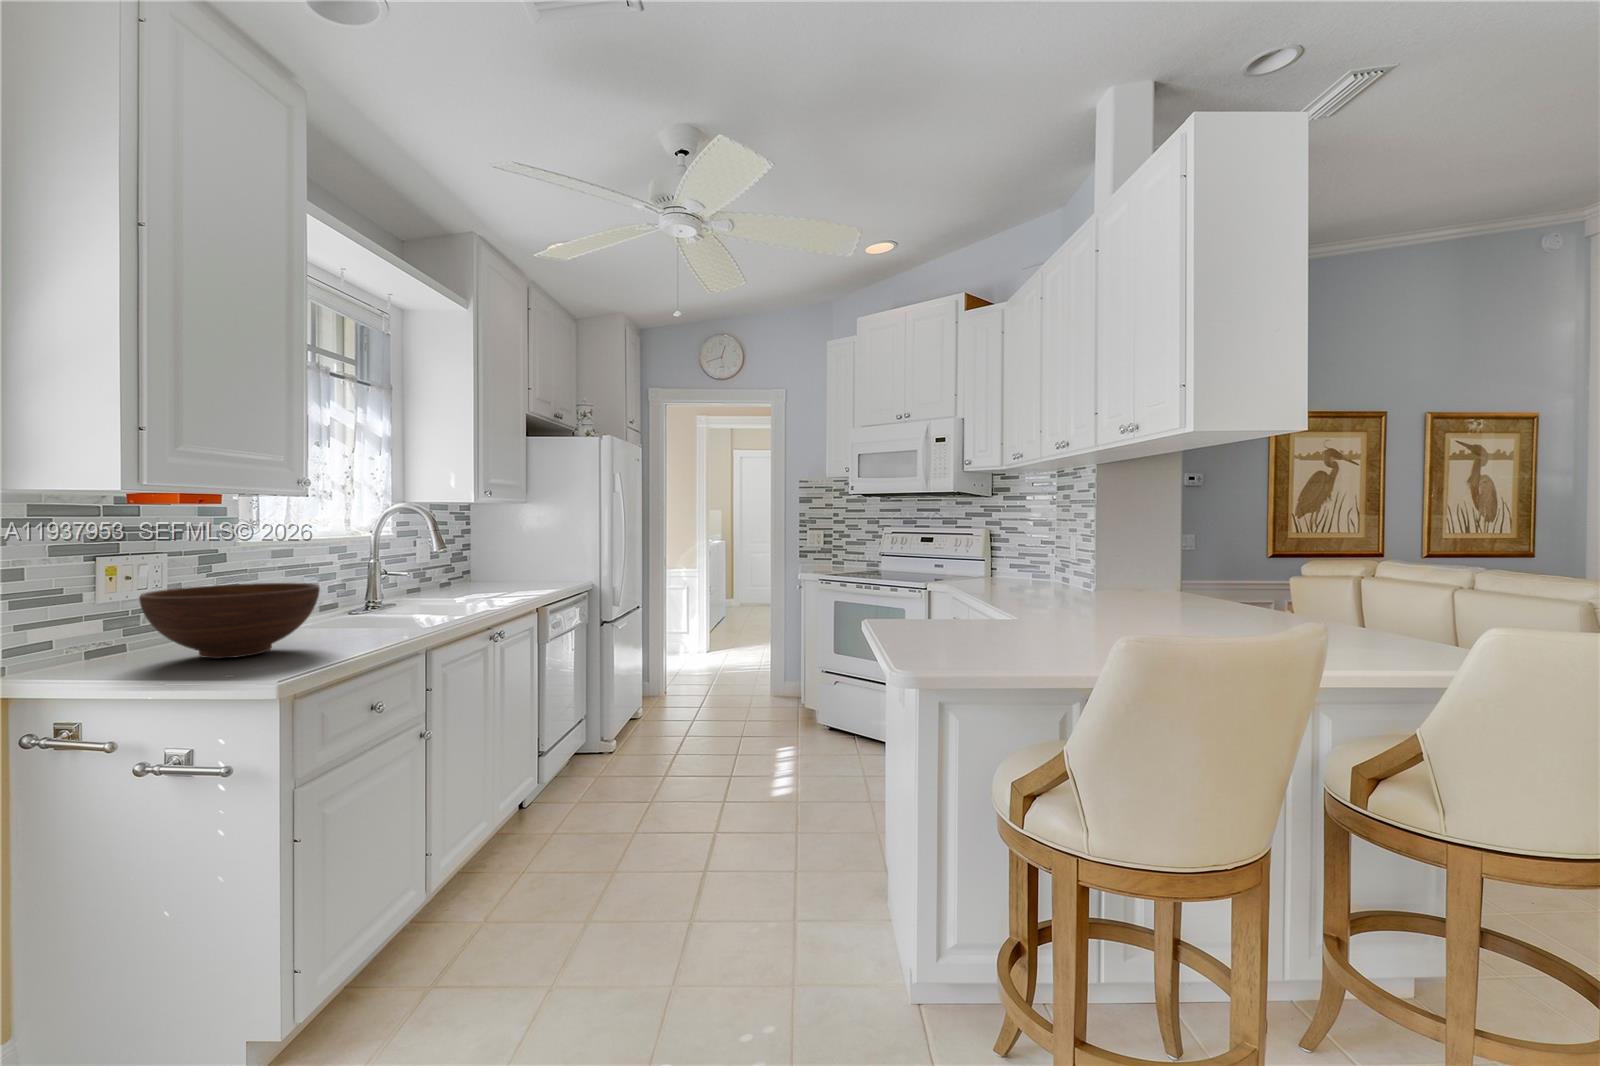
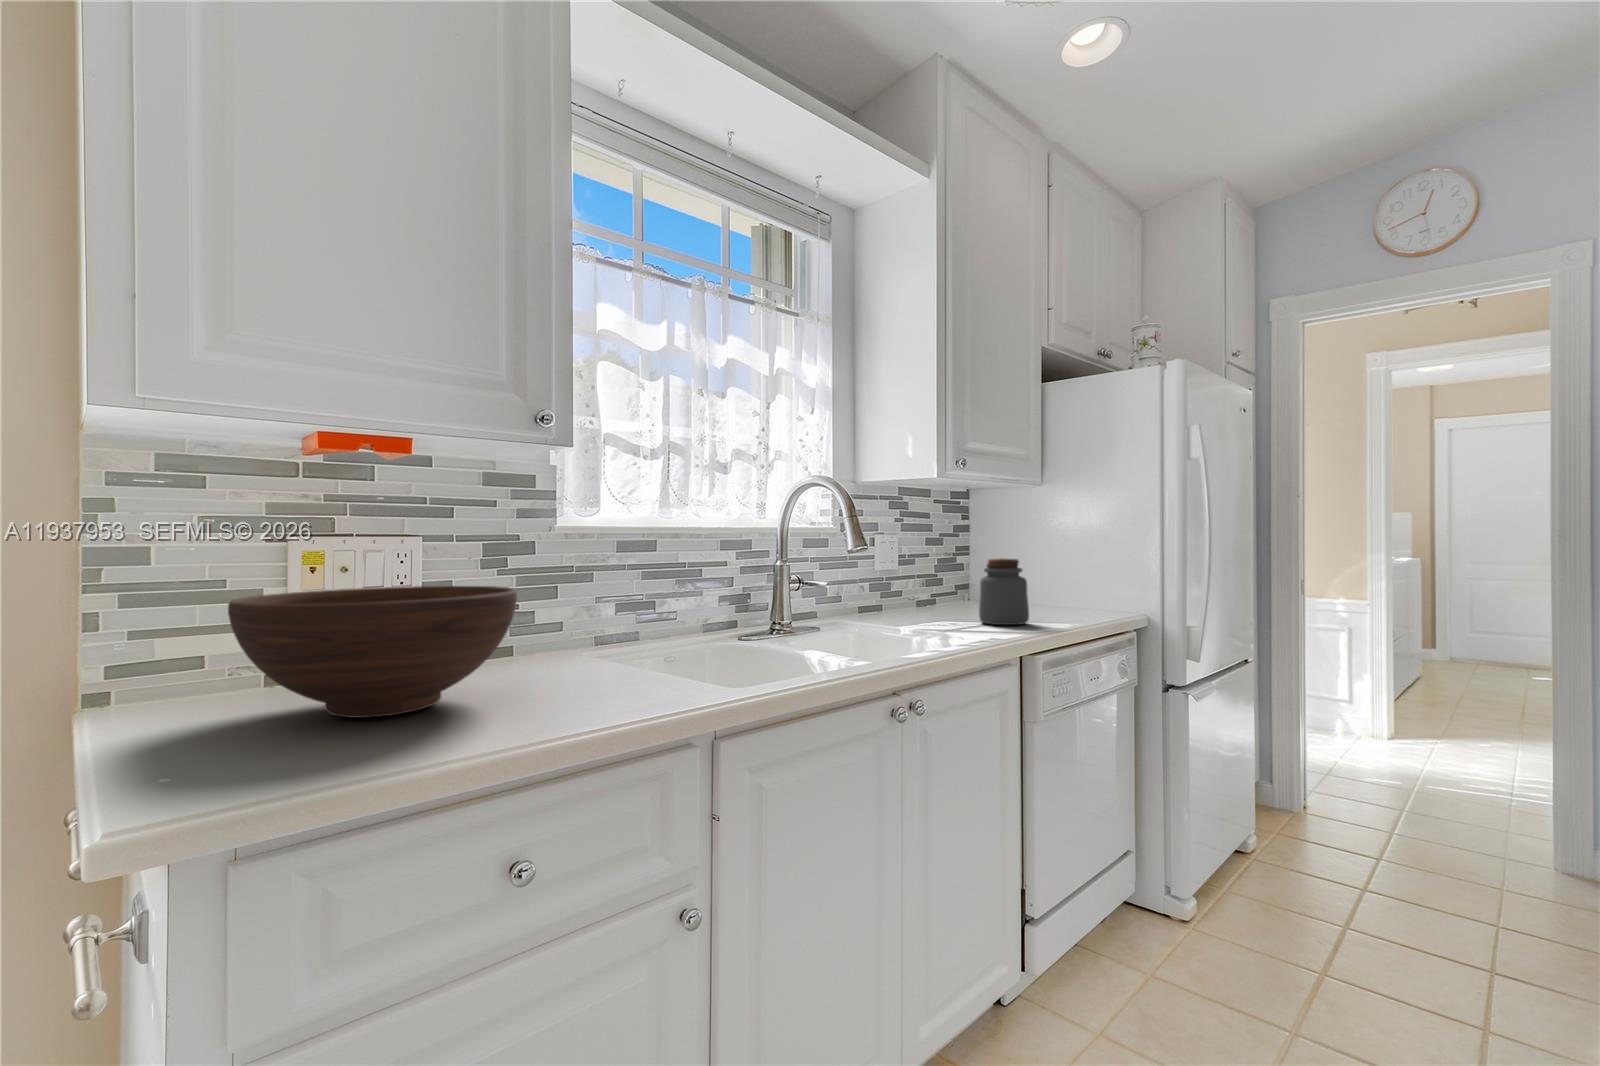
jar: none [499,553,531,594] -> present [979,558,1029,625]

